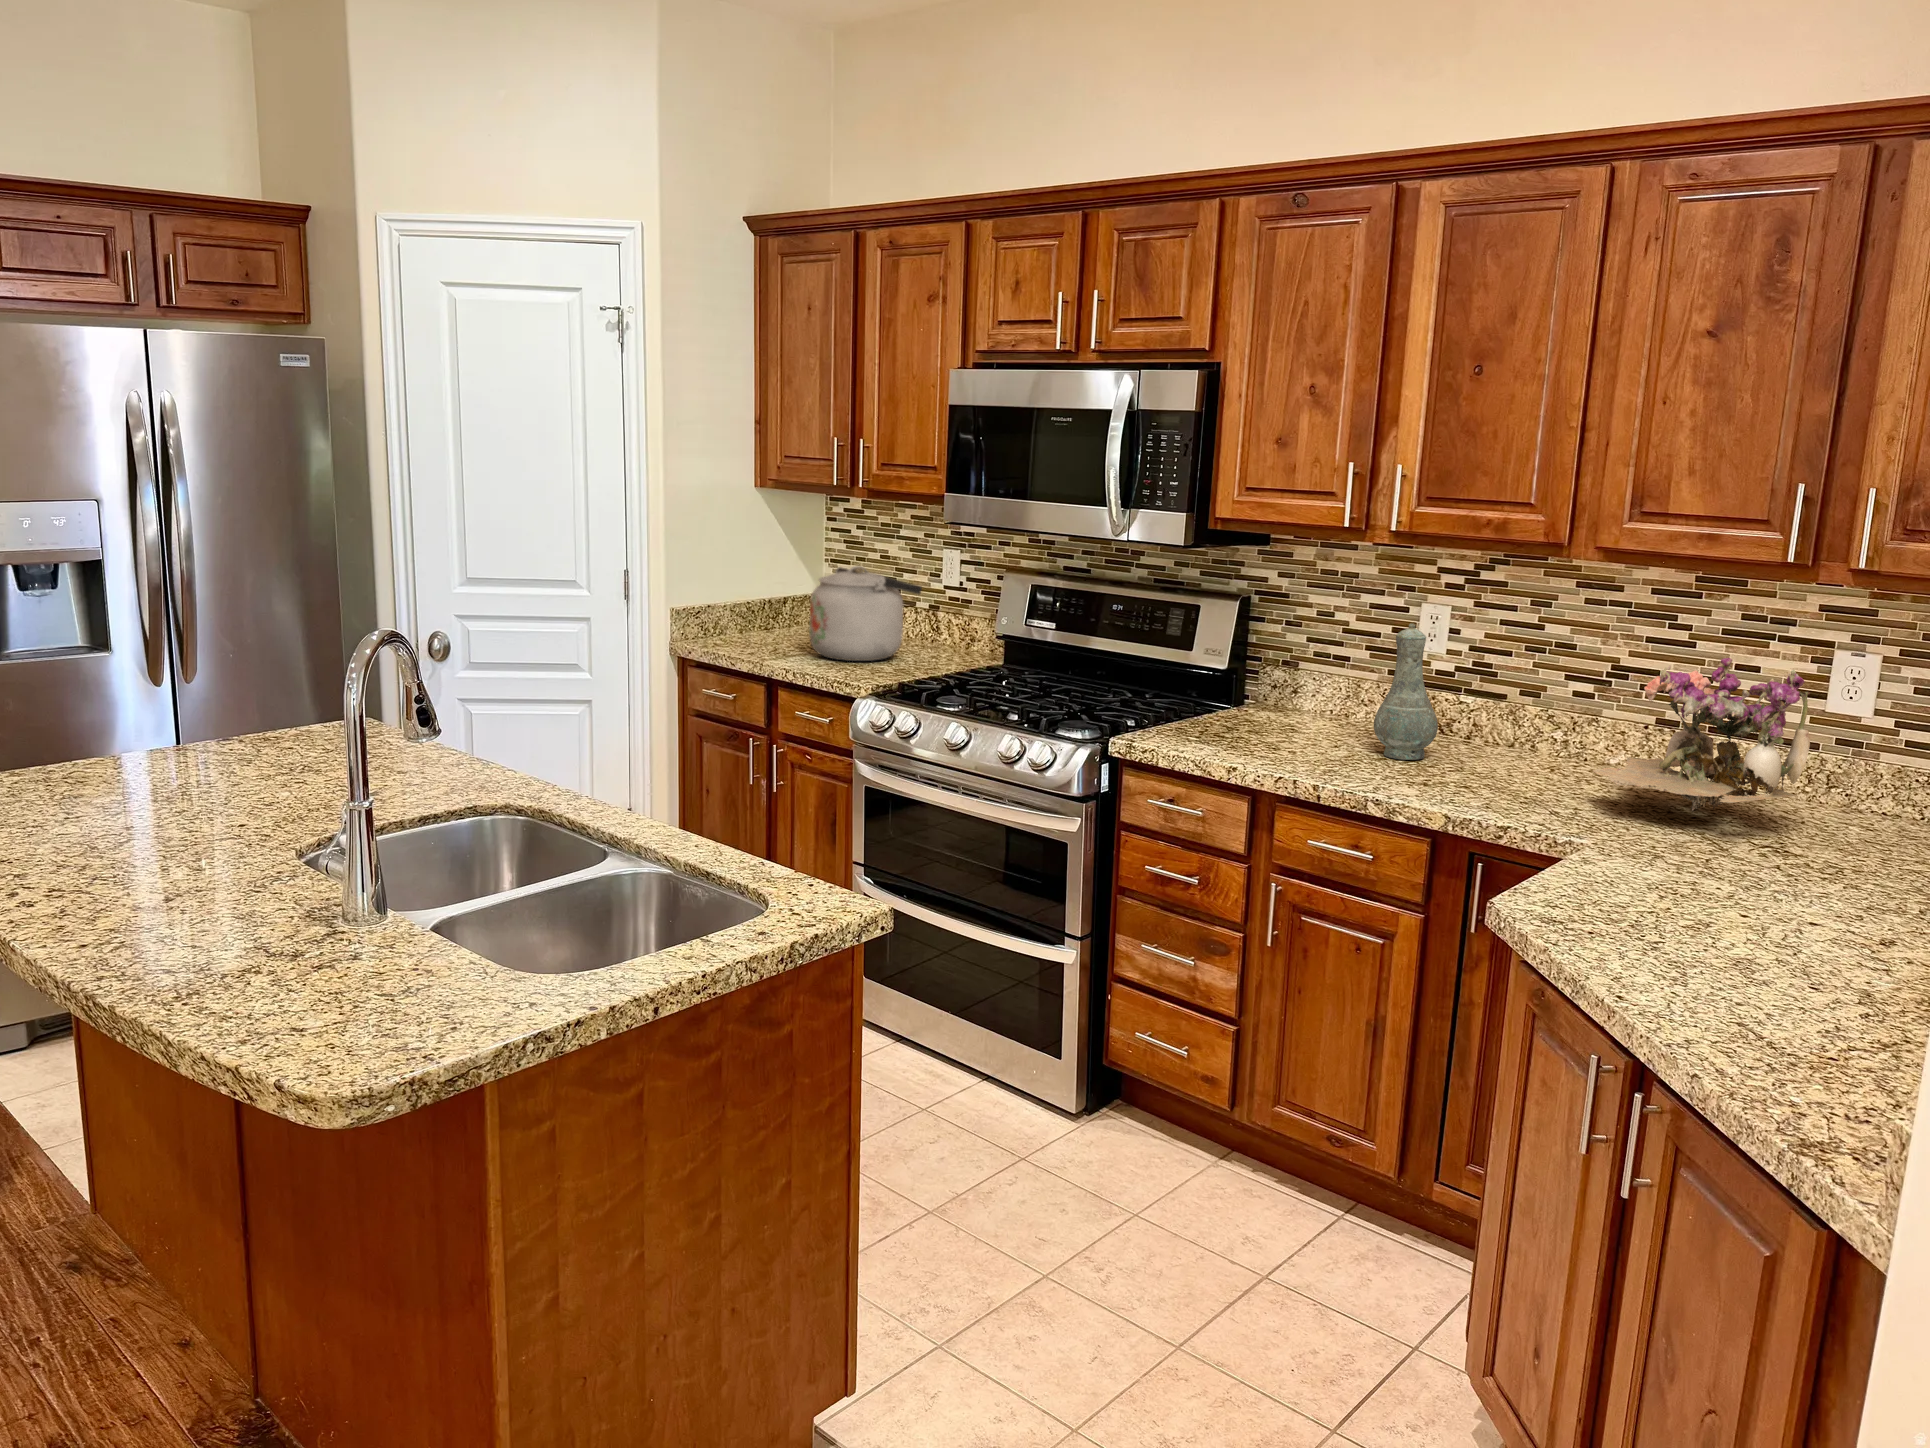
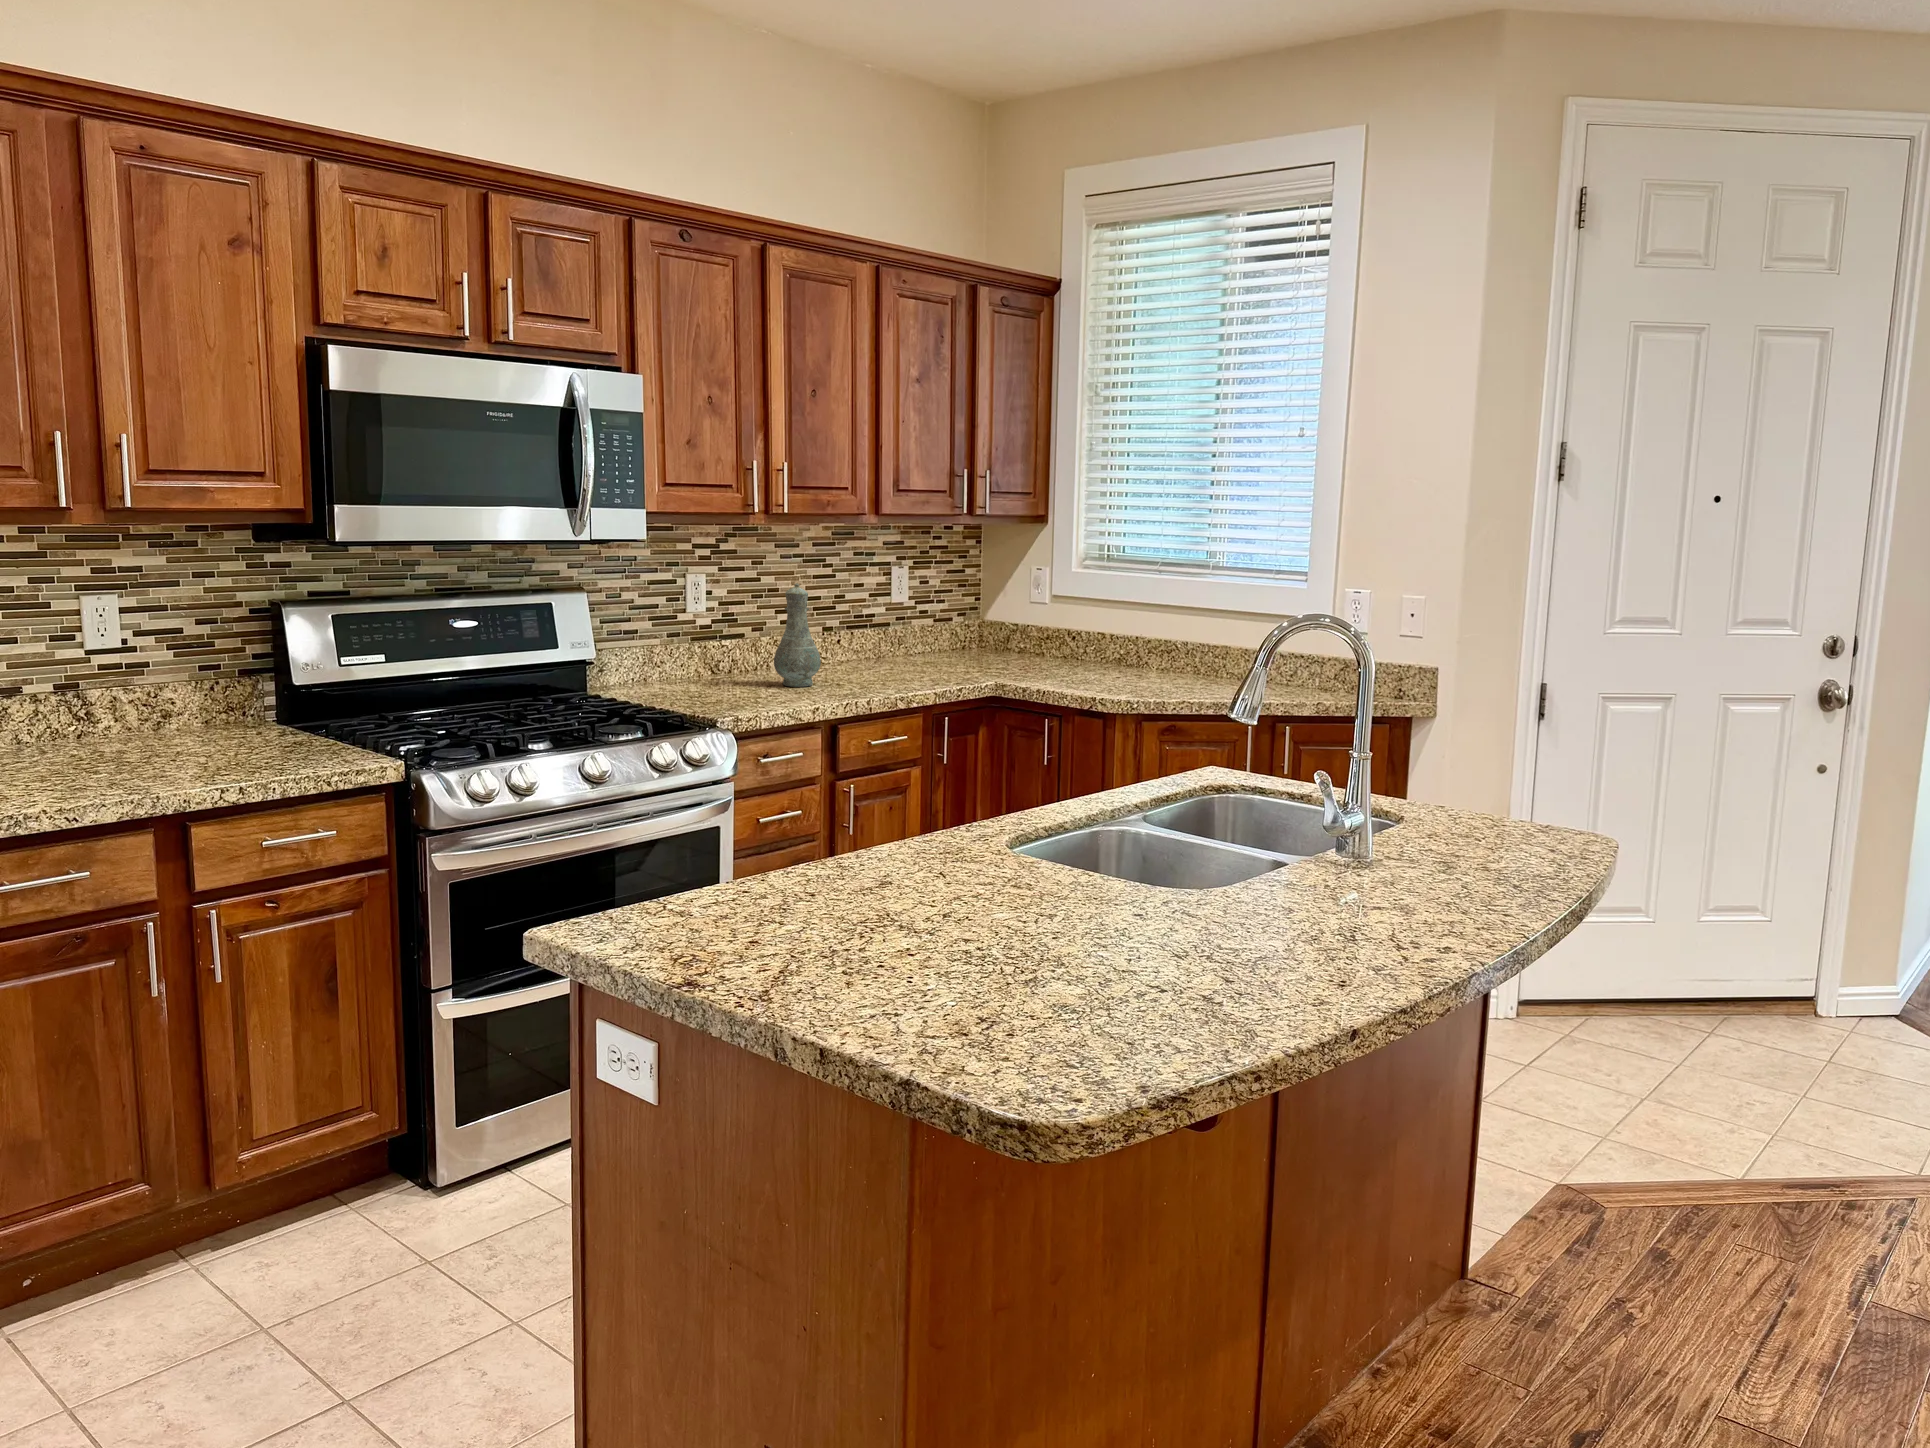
kettle: present [809,566,922,661] -> none [35,628,240,770]
flower arrangement: present [1593,658,1810,811] -> none [896,571,1024,668]

